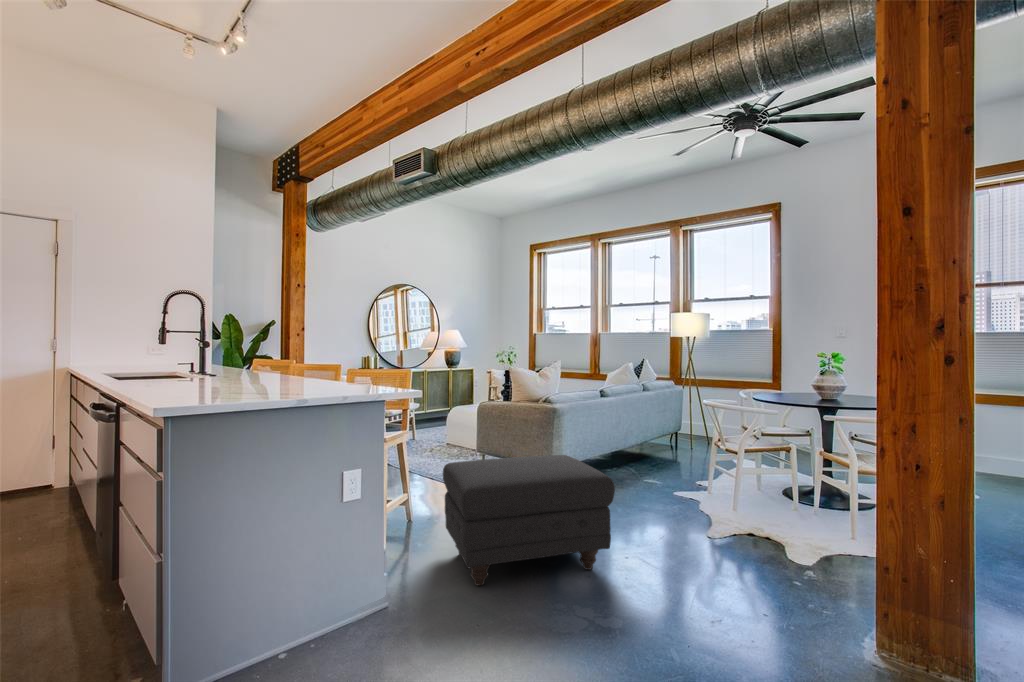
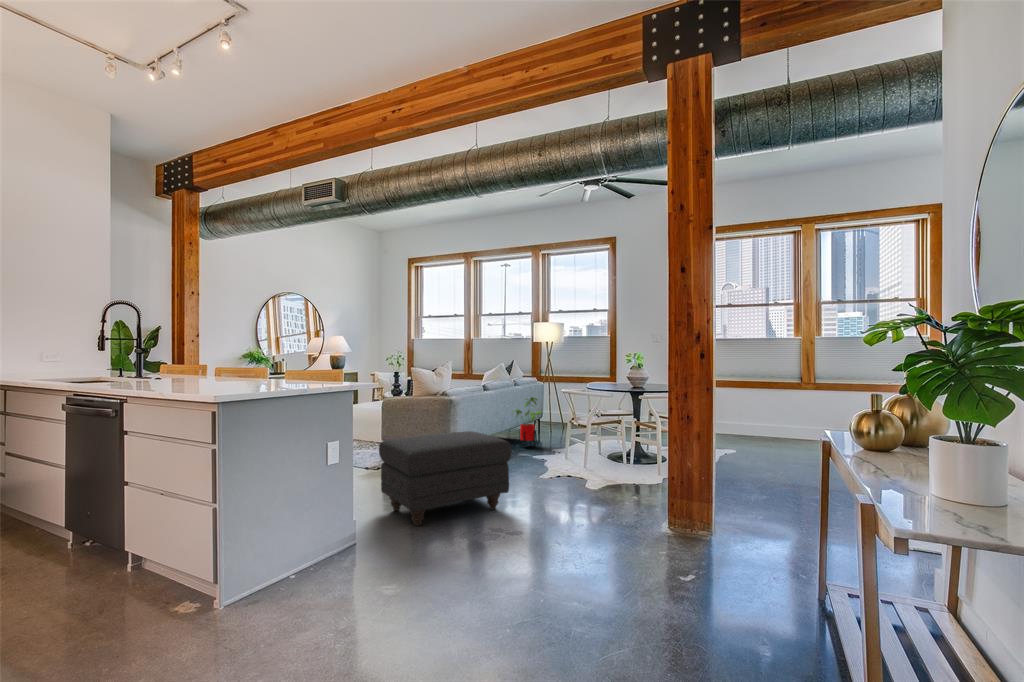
house plant: none [635,407,679,471] -> present [512,397,542,448]

